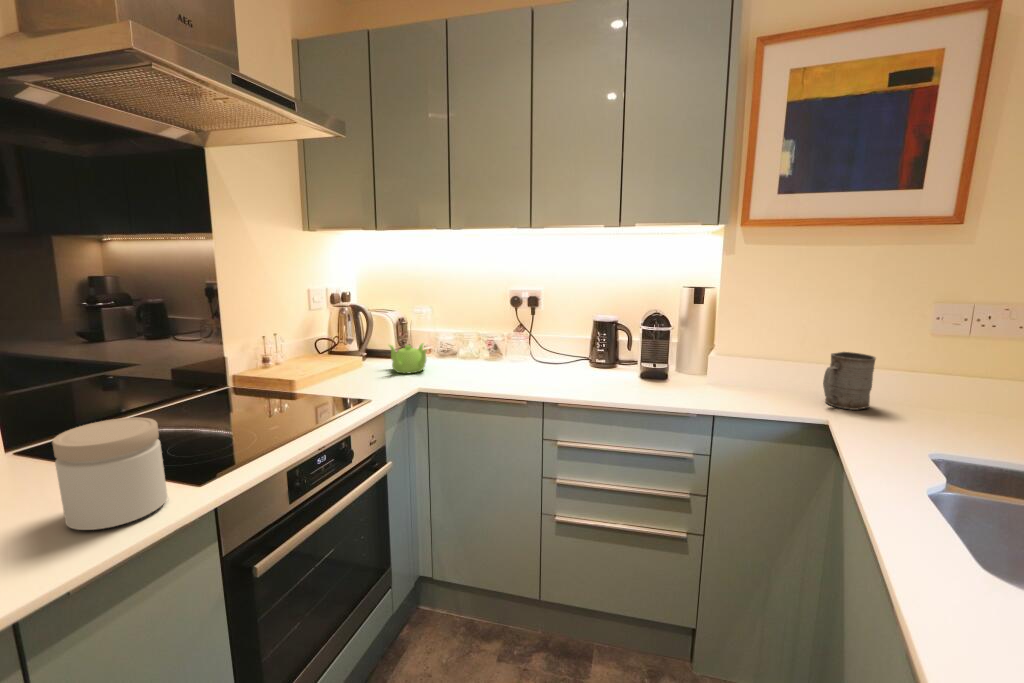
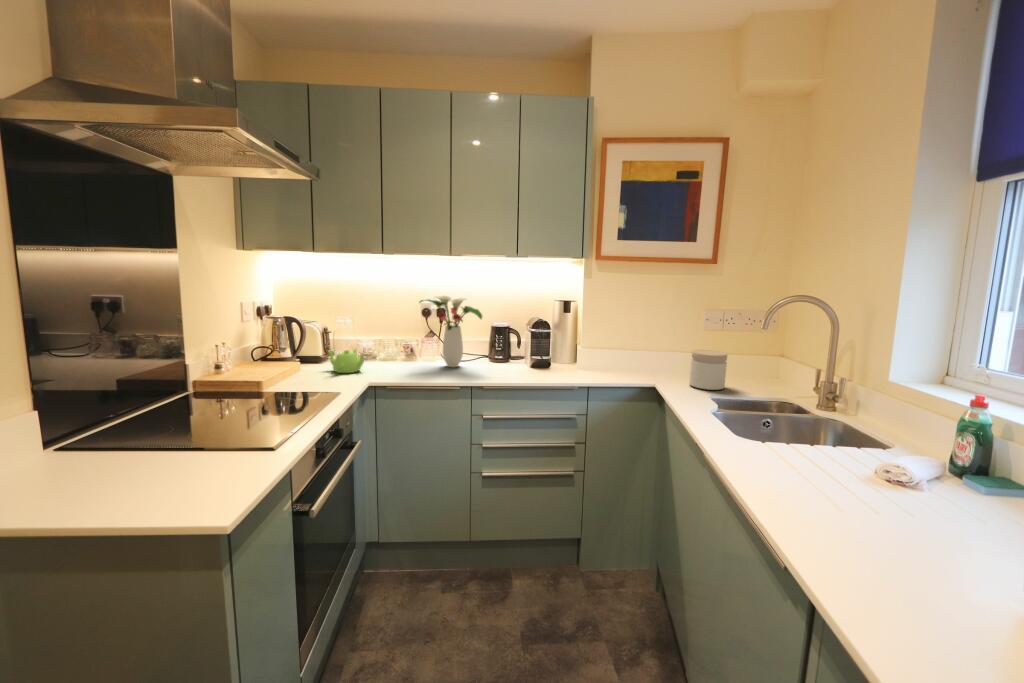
flower arrangement: none [489,280,569,372] -> present [420,296,482,367]
mug: present [823,352,876,410] -> none [649,343,677,378]
jar: present [52,418,167,530] -> present [689,350,727,390]

